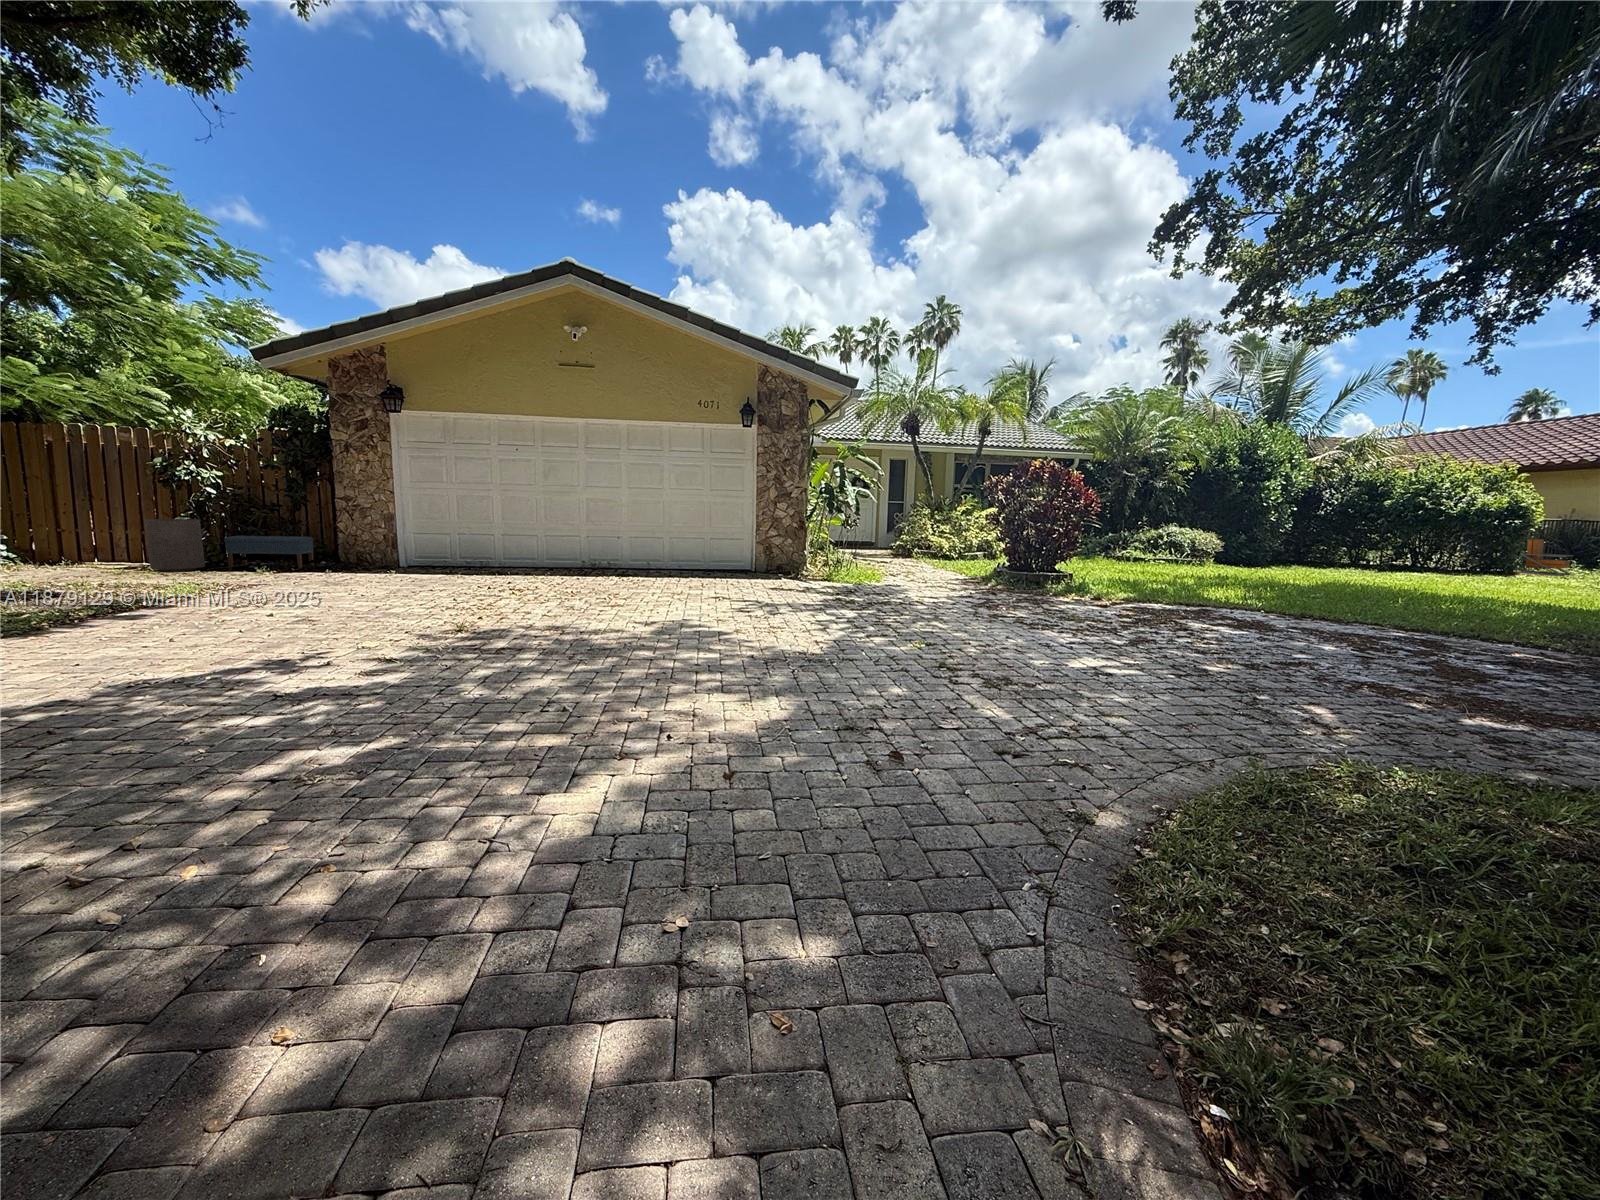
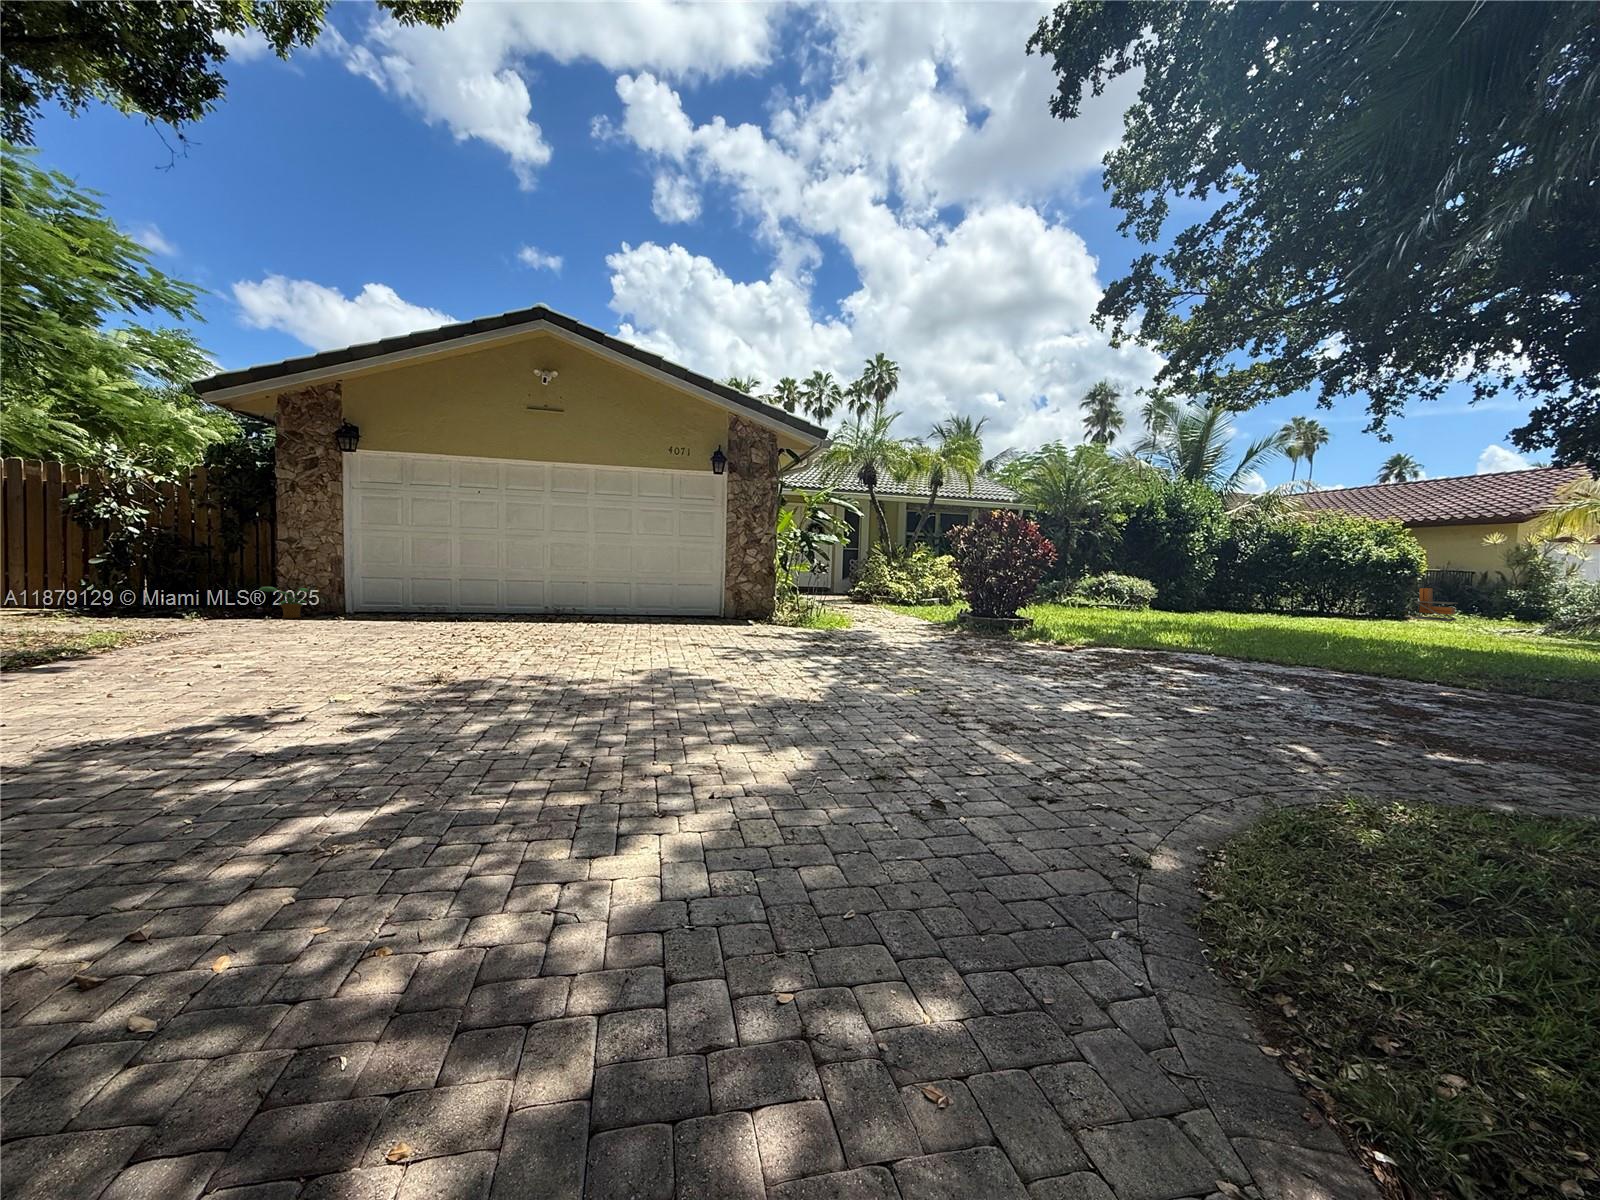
trash can: present [144,519,205,571] -> none [52,561,120,619]
bench: present [224,535,314,569] -> none [144,580,247,615]
potted plant: none [322,542,368,571] -> present [259,587,309,618]

